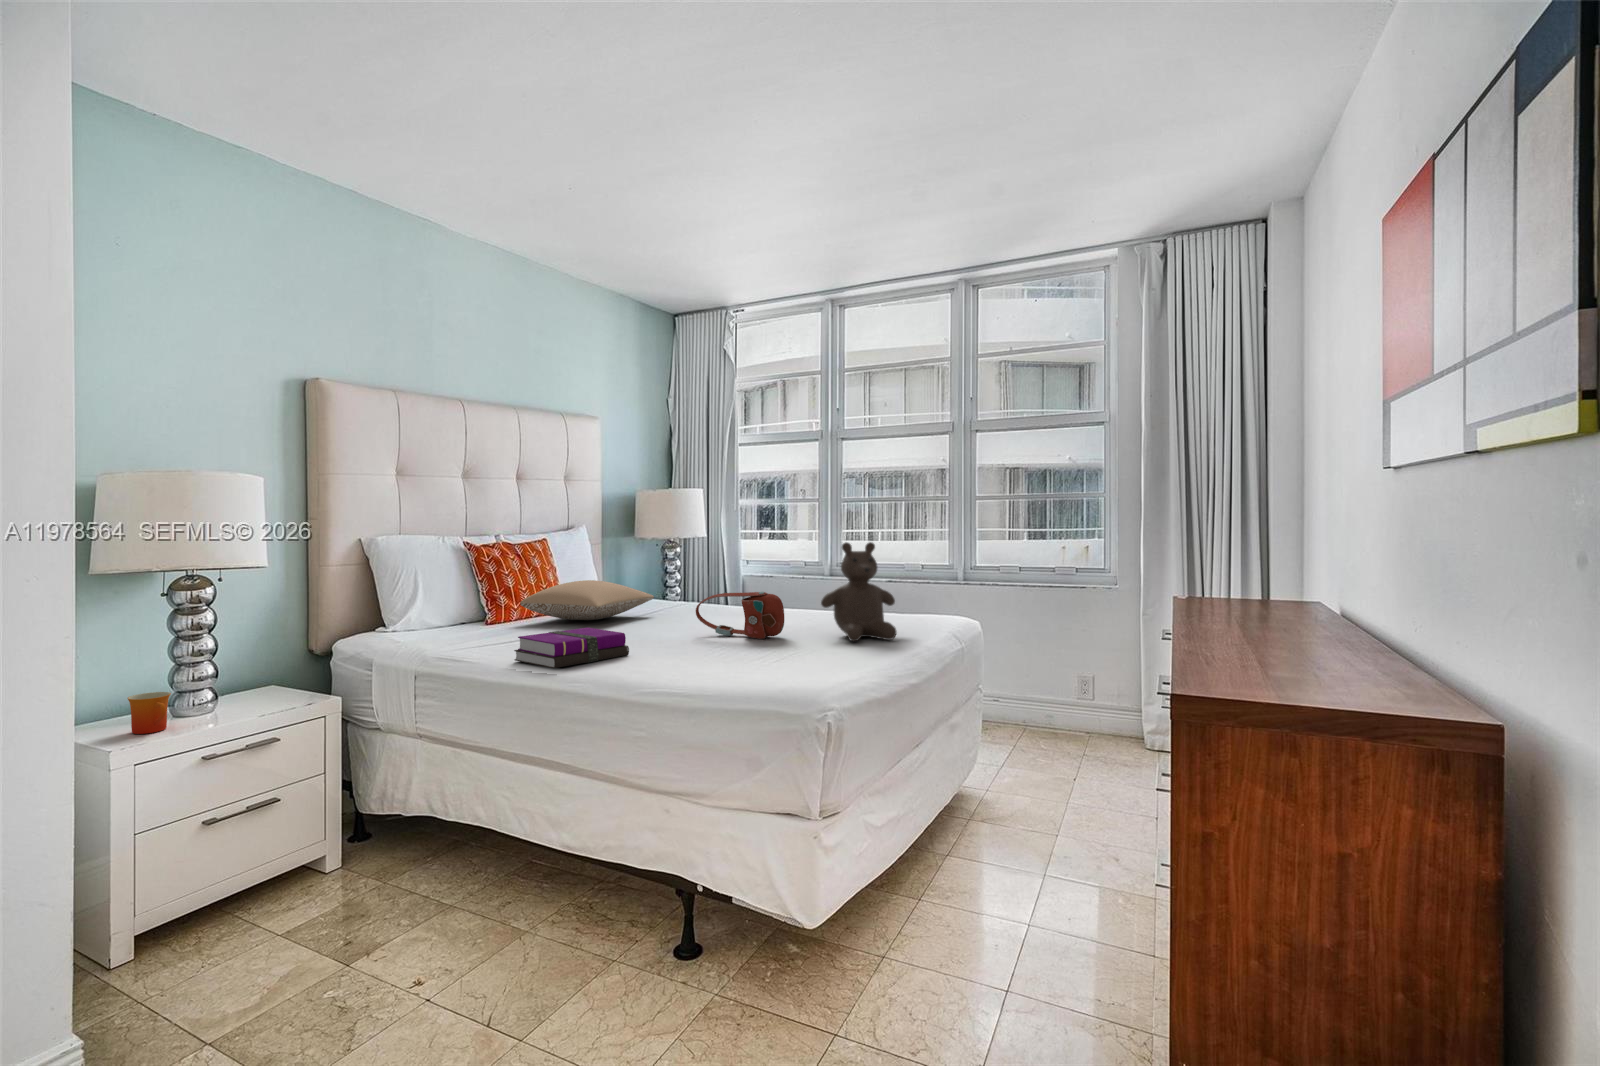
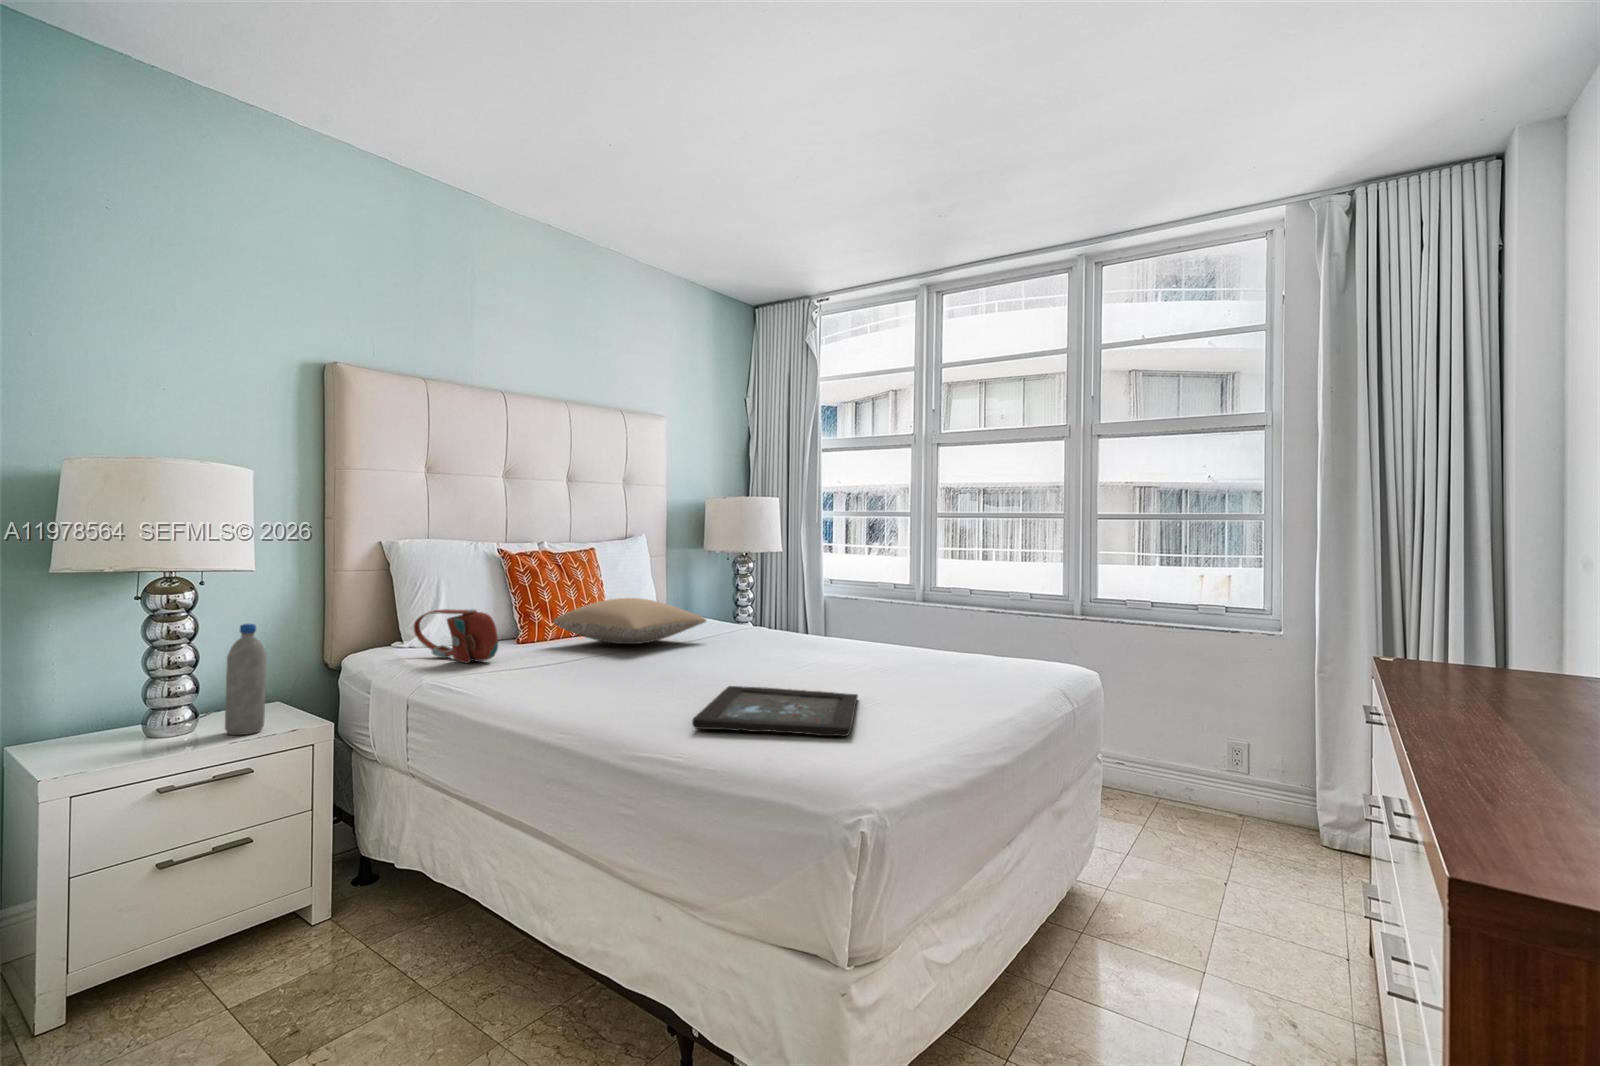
teddy bear: present [821,542,896,641] -> none [896,562,992,689]
handbag: present [696,592,784,639] -> present [413,609,498,663]
water bottle: none [245,614,280,711] -> present [225,624,267,735]
notebook: present [514,627,629,668] -> none [517,655,654,706]
tray: none [674,647,797,678] -> present [692,686,858,736]
mug: present [128,692,171,734] -> none [84,709,135,757]

